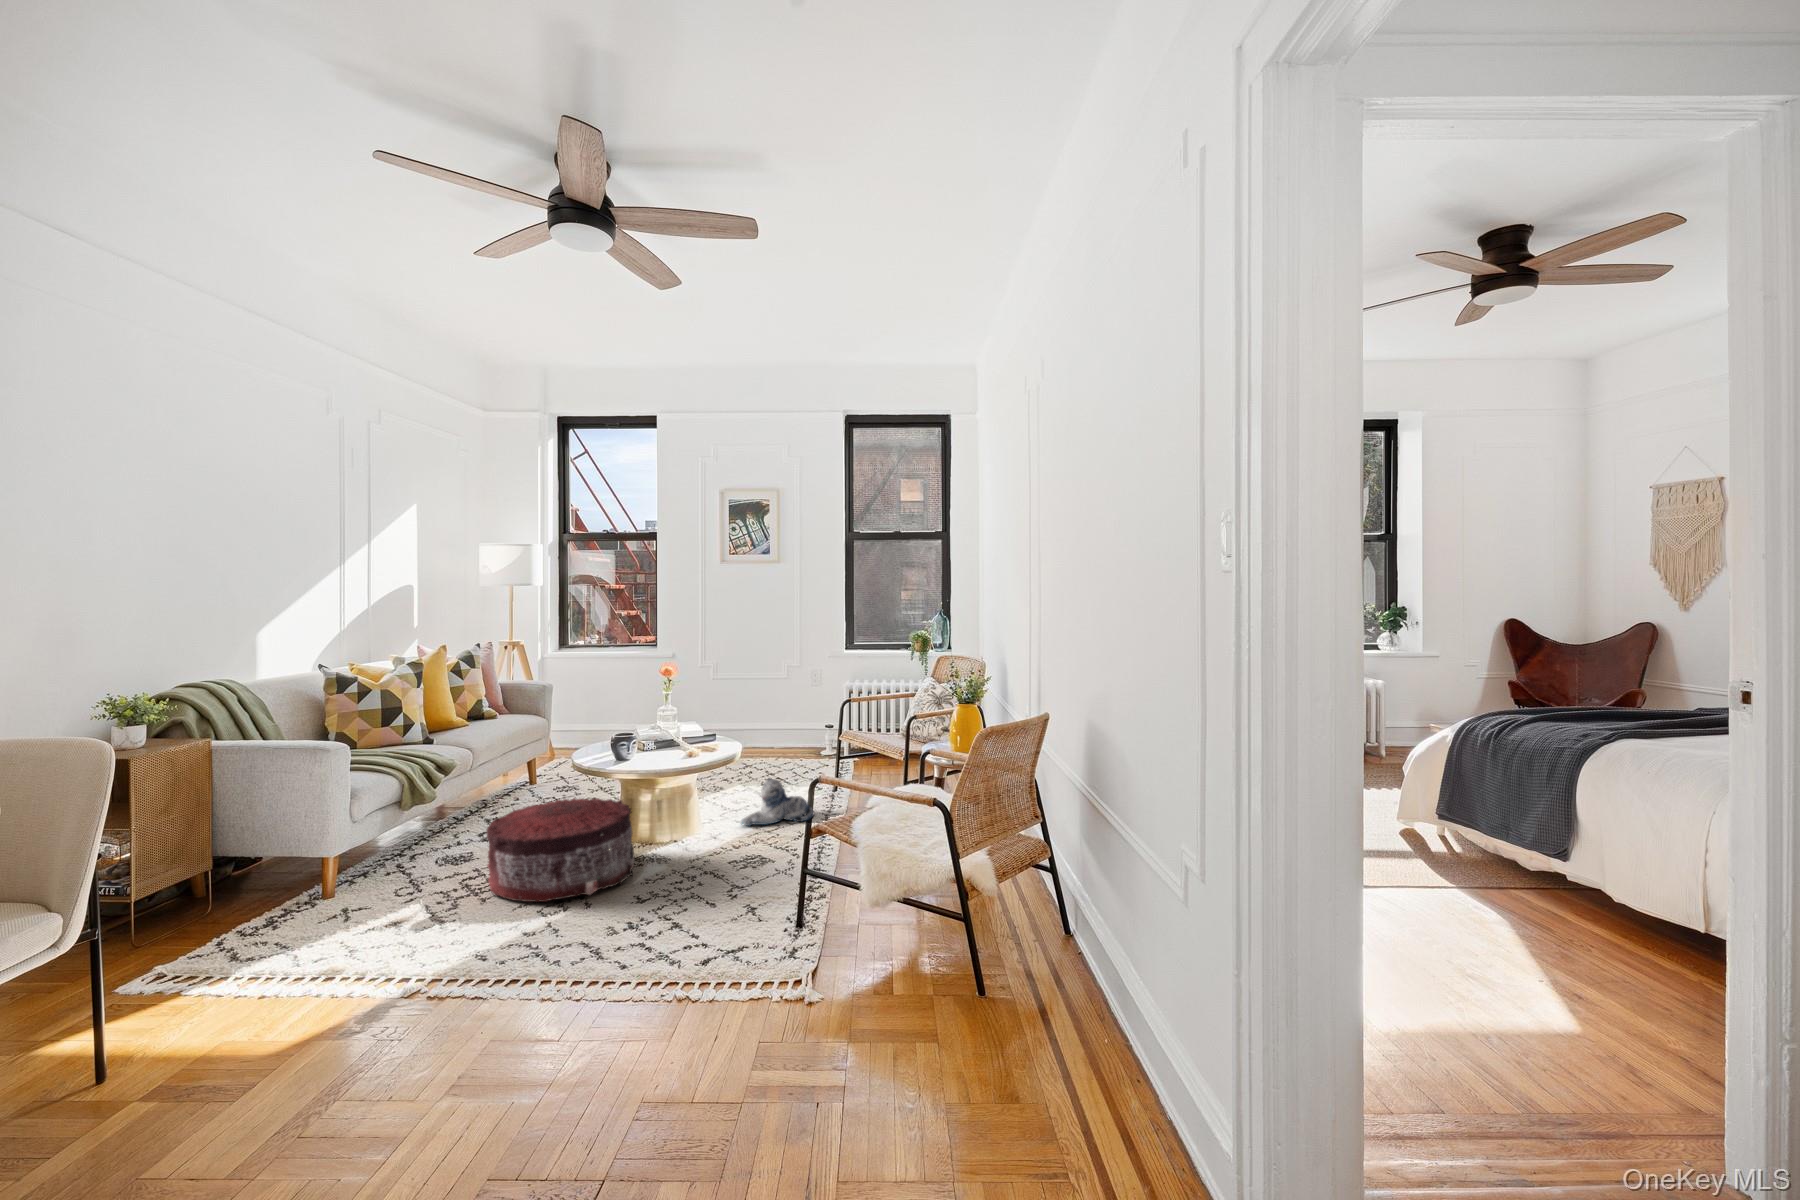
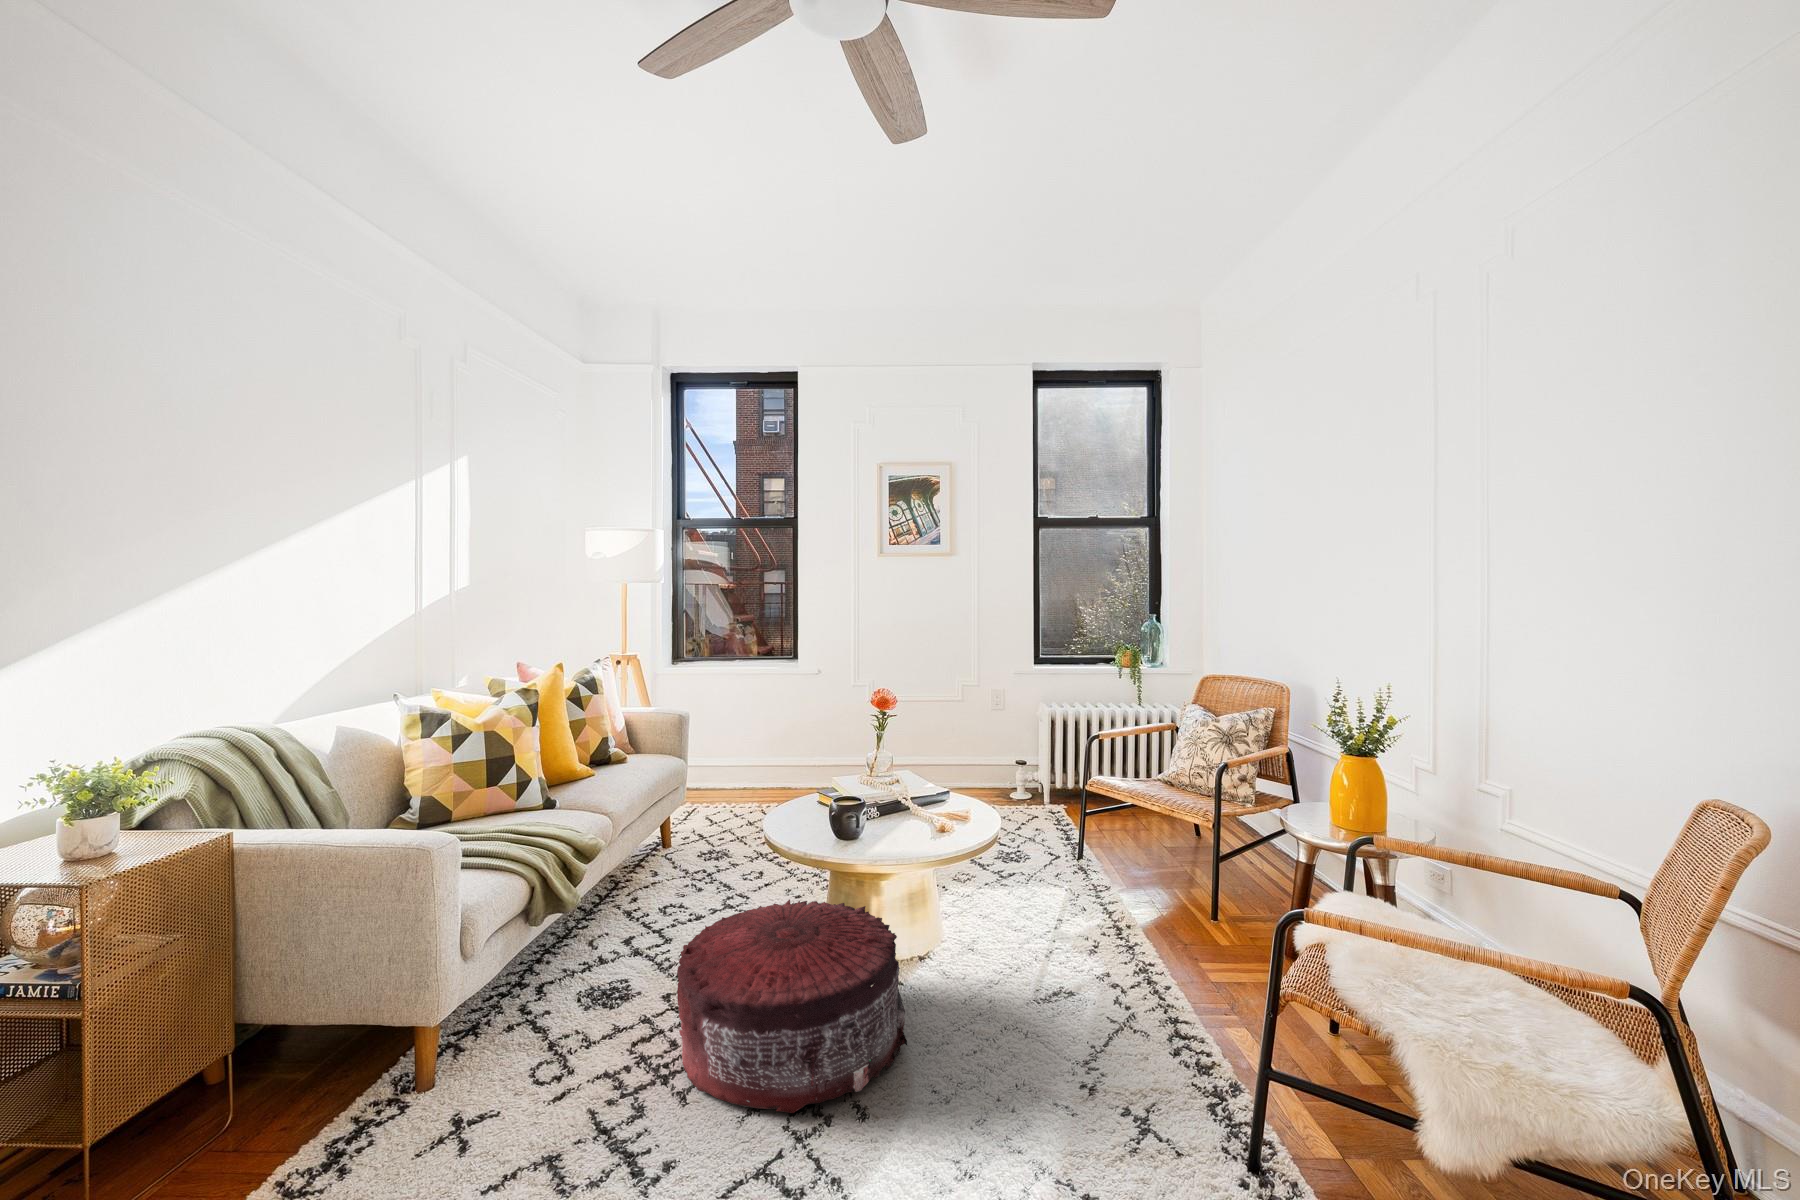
plush toy: present [741,778,814,826] -> none [995,852,1085,926]

